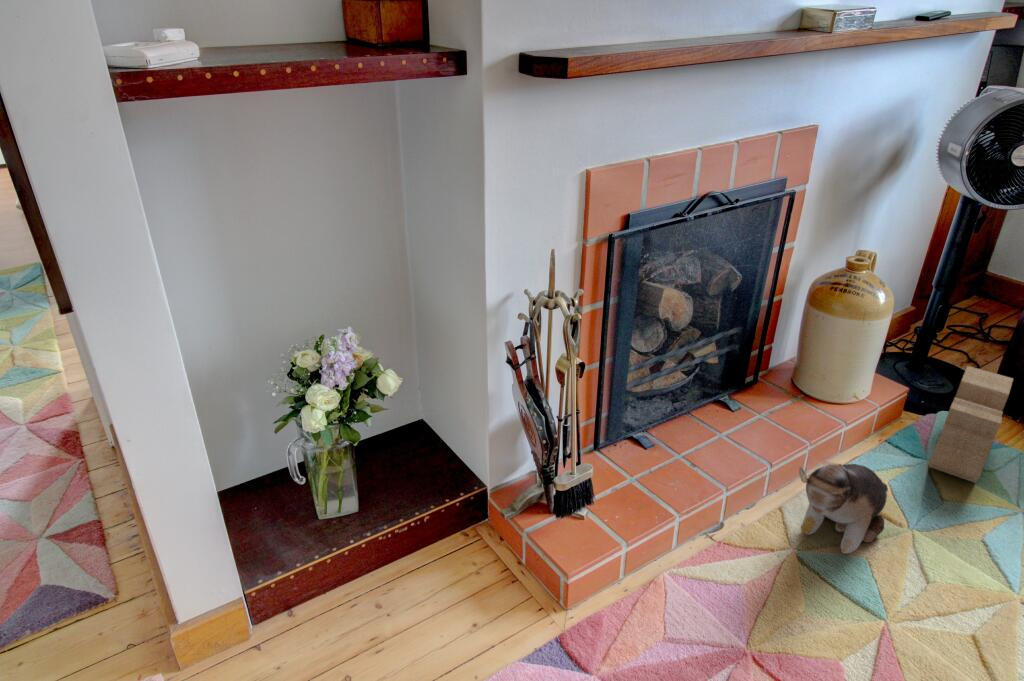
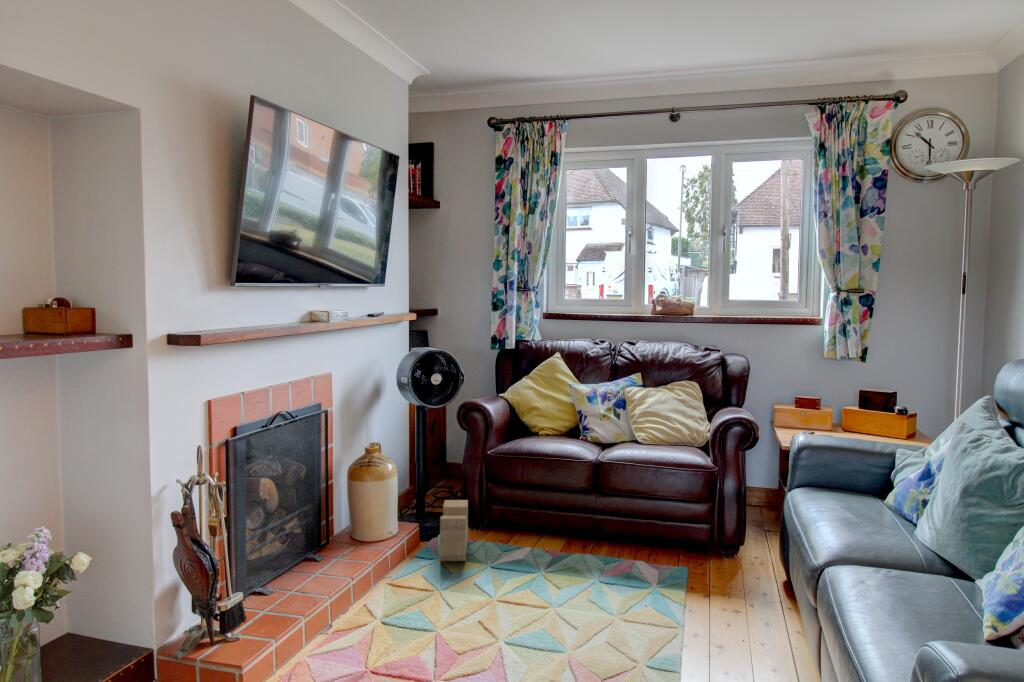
plush toy: present [799,464,888,554] -> none [369,551,424,611]

